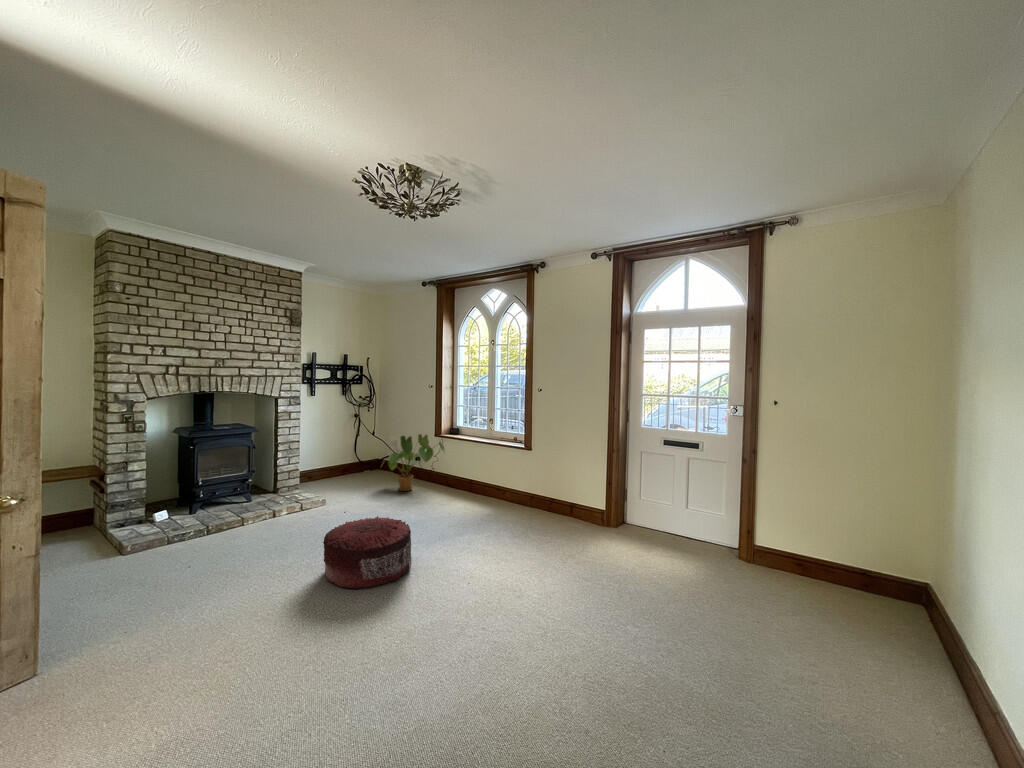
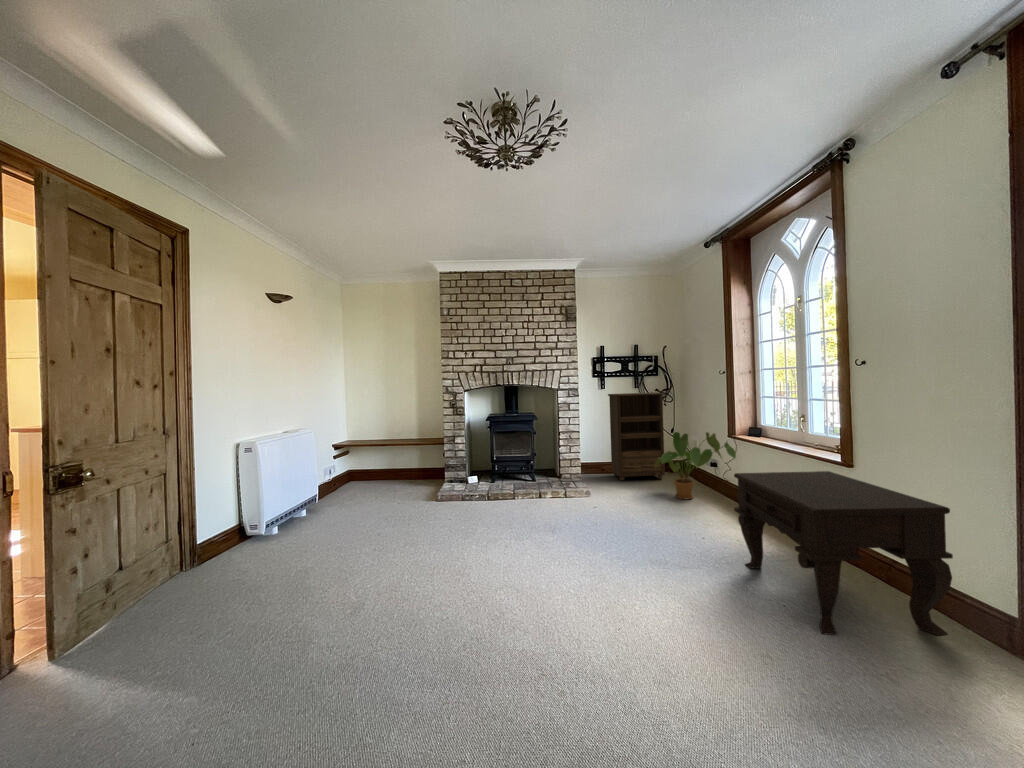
bookshelf: none [321,400,376,486] -> present [608,392,665,481]
side table: none [484,454,586,542] -> present [734,471,953,635]
pouf: present [323,516,412,589] -> none [492,512,591,592]

